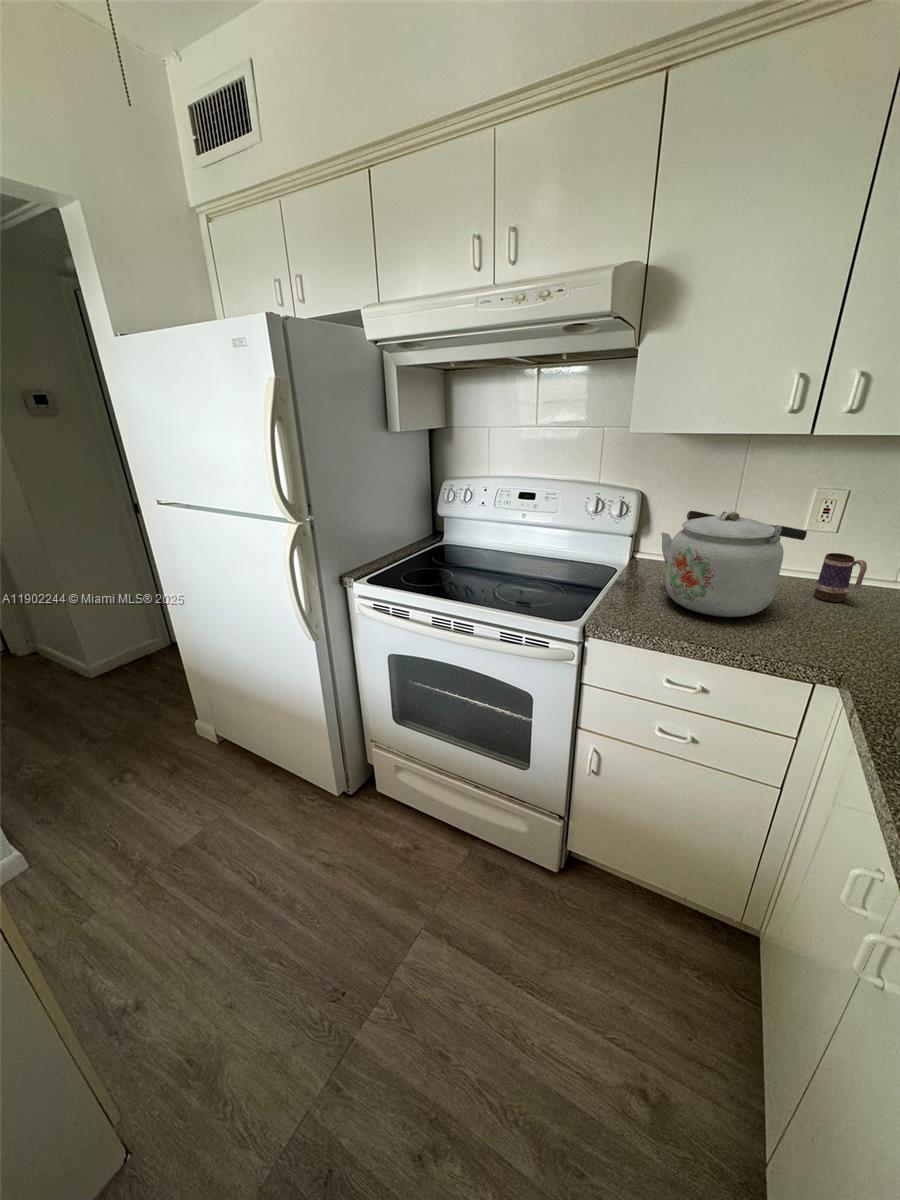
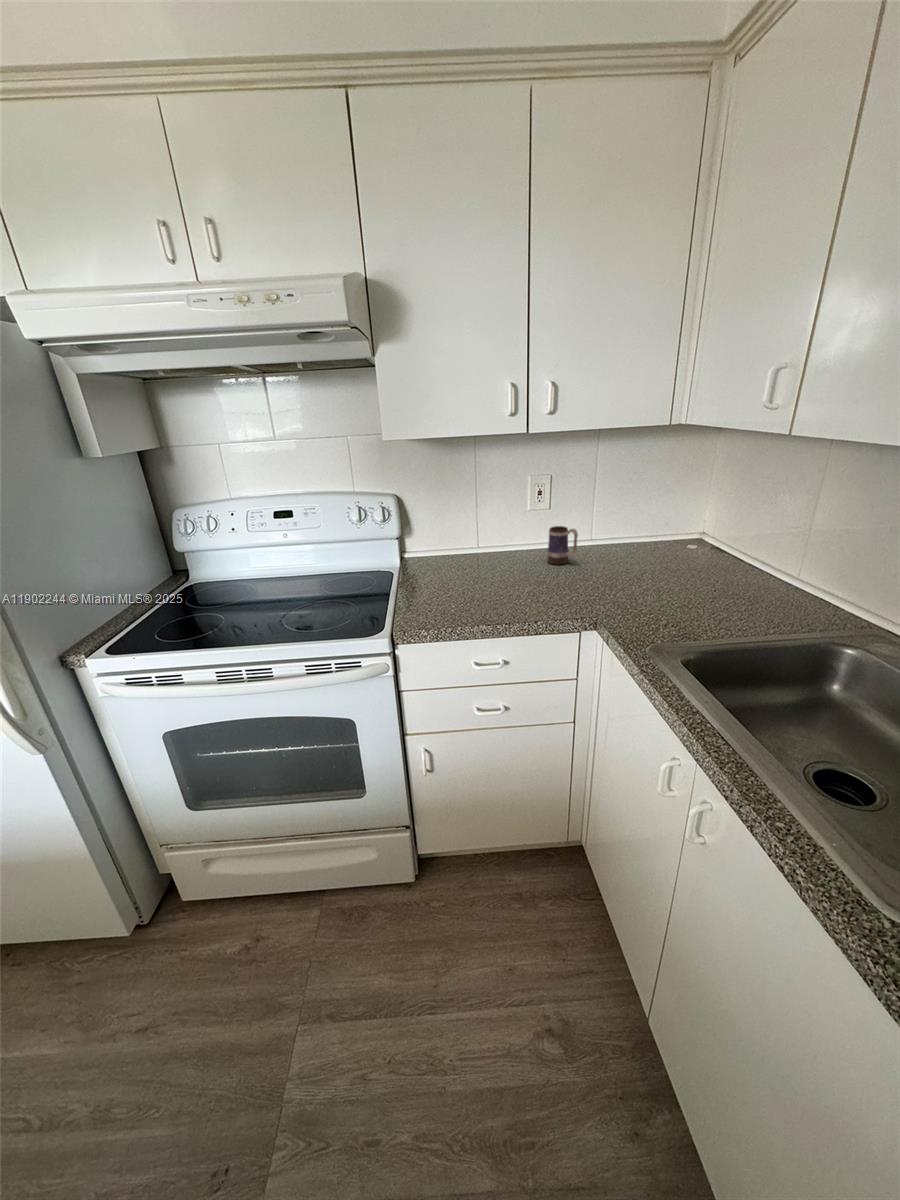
kettle: present [661,511,807,617] -> none [429,504,539,597]

